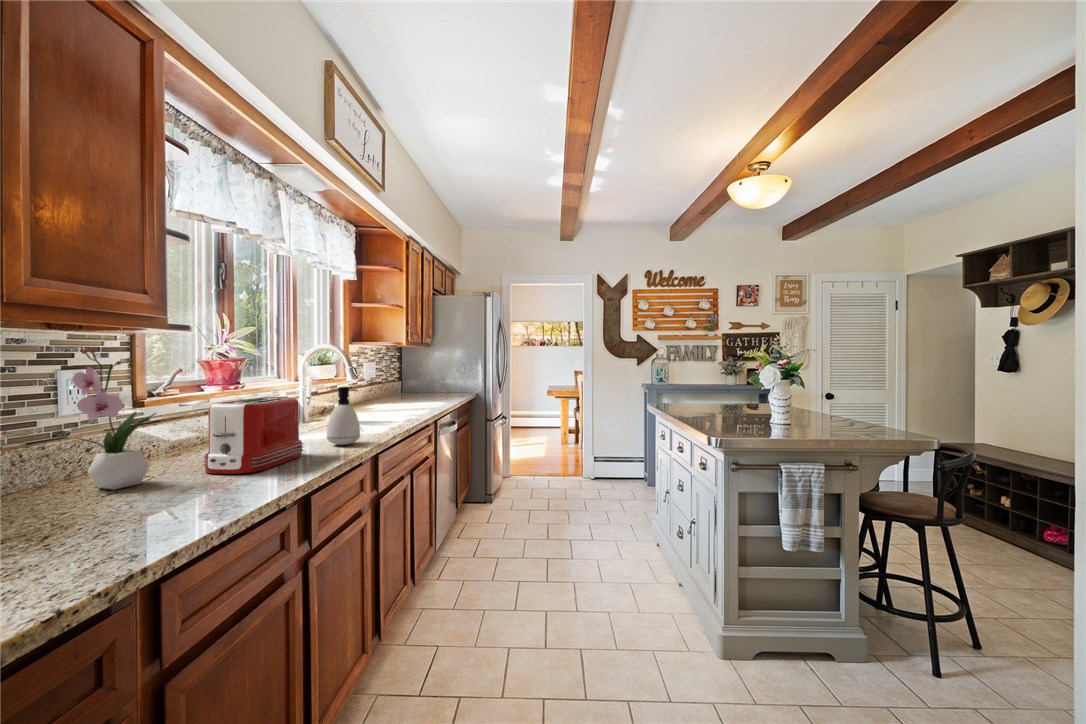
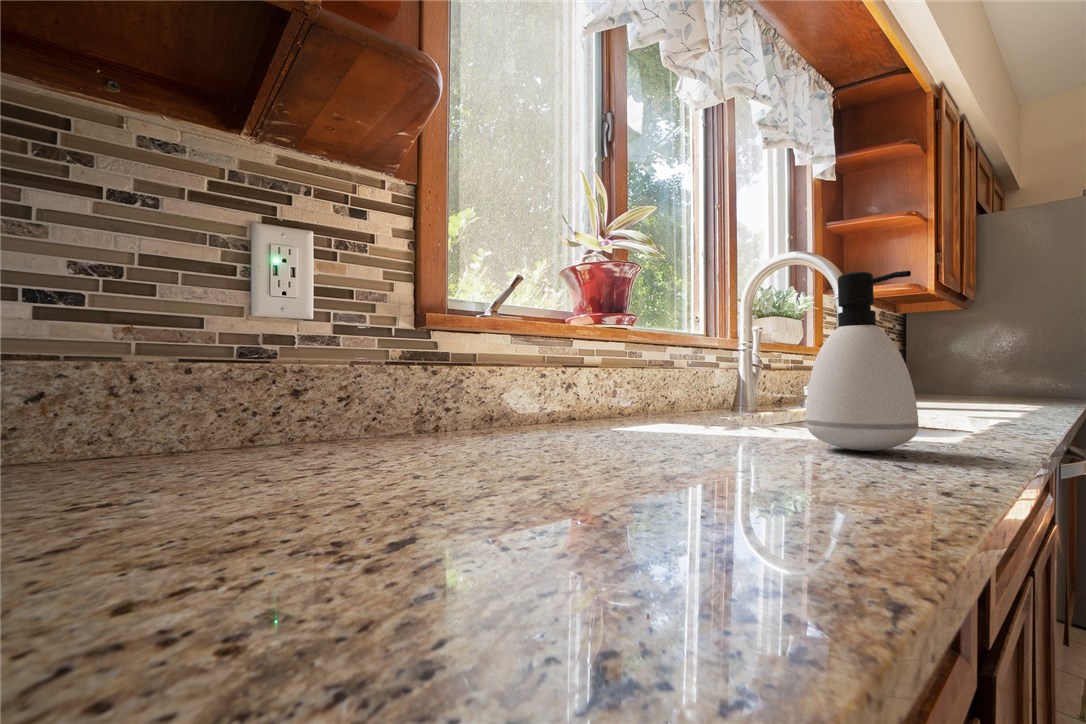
flower arrangement: present [72,349,156,490] -> none [149,110,320,484]
toaster: present [204,397,303,474] -> none [450,244,739,496]

